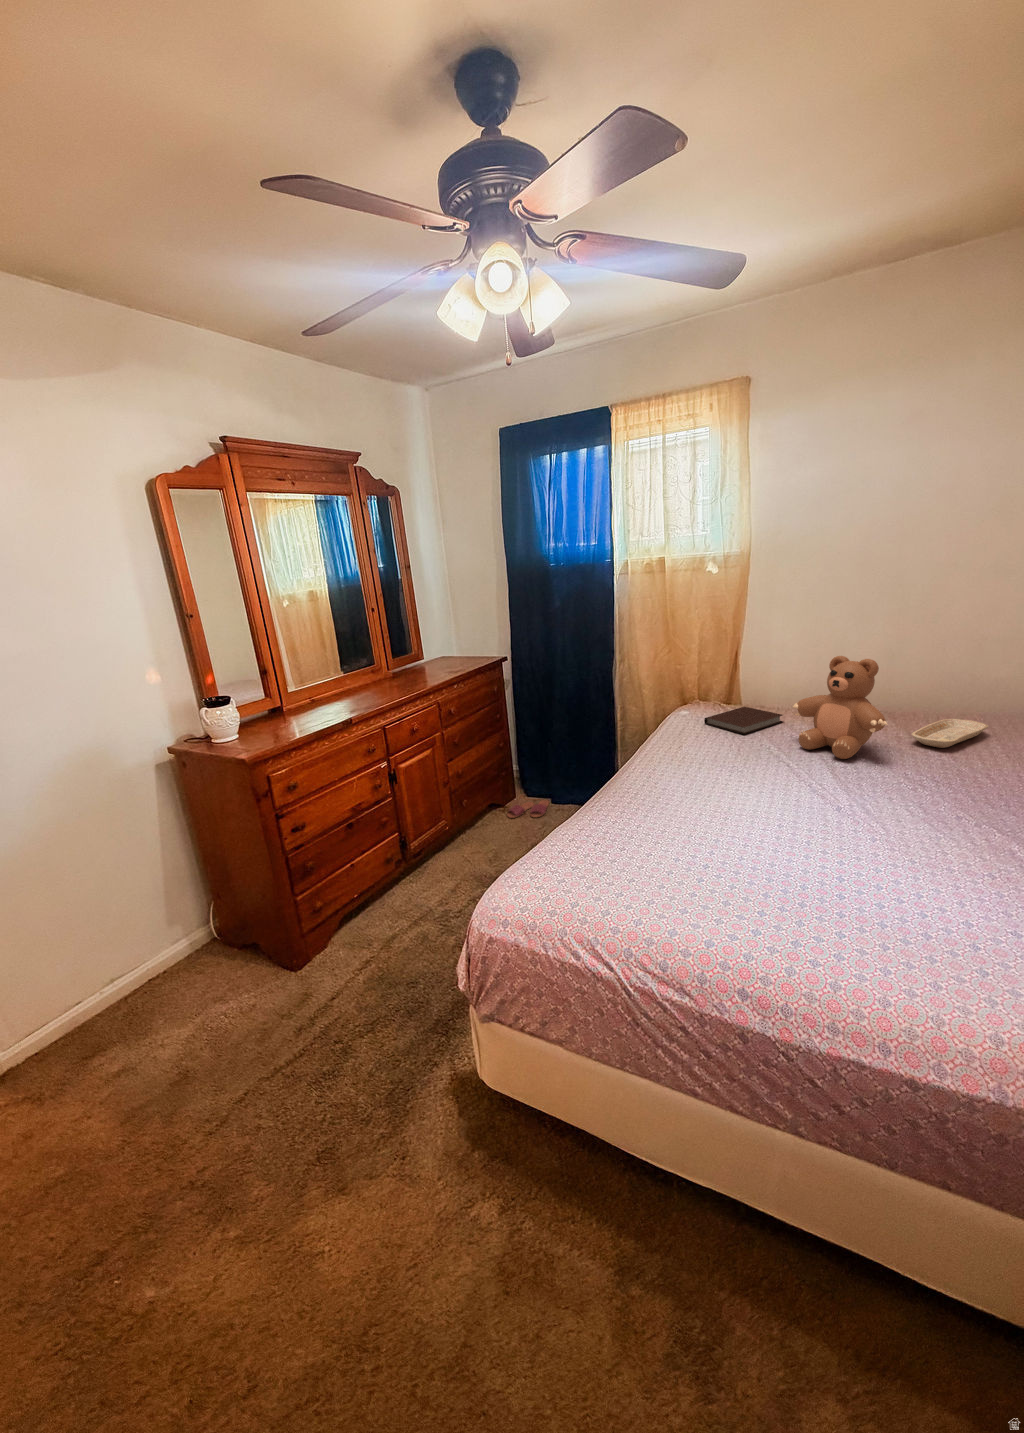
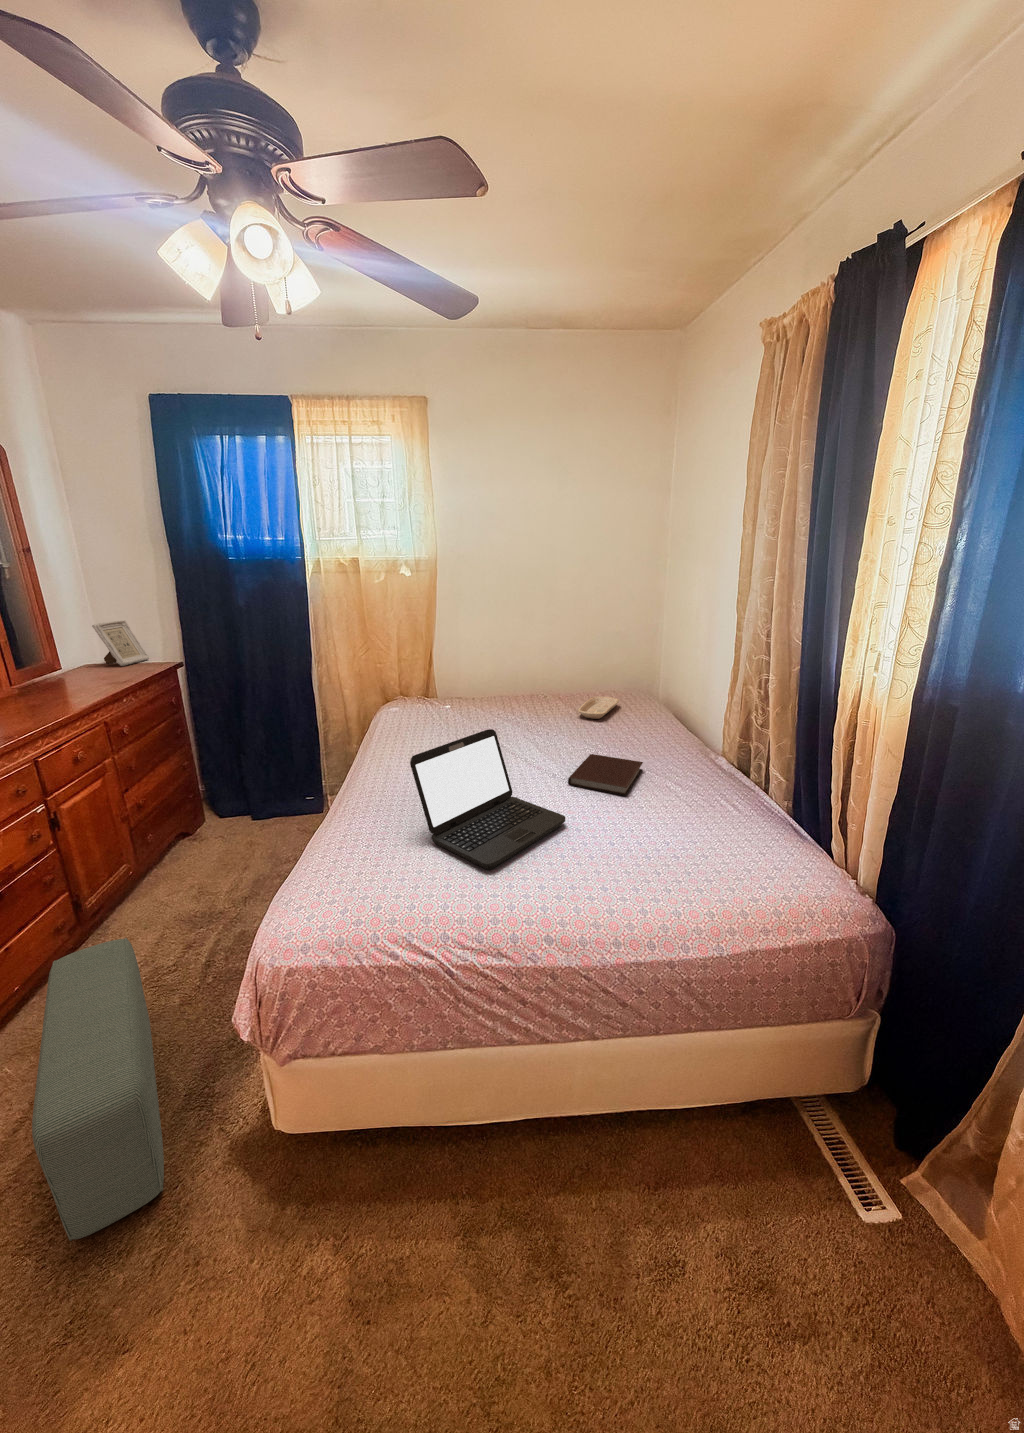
picture frame: none [449,622,485,659] -> present [92,620,149,666]
teddy bear: present [793,656,888,759] -> none [497,651,569,735]
notebook: present [704,707,783,734] -> present [568,754,643,796]
laptop: none [639,743,825,897] -> present [410,729,565,870]
slippers: present [507,800,549,818] -> none [204,820,253,848]
pouf: none [324,873,430,1084] -> present [32,938,164,1241]

